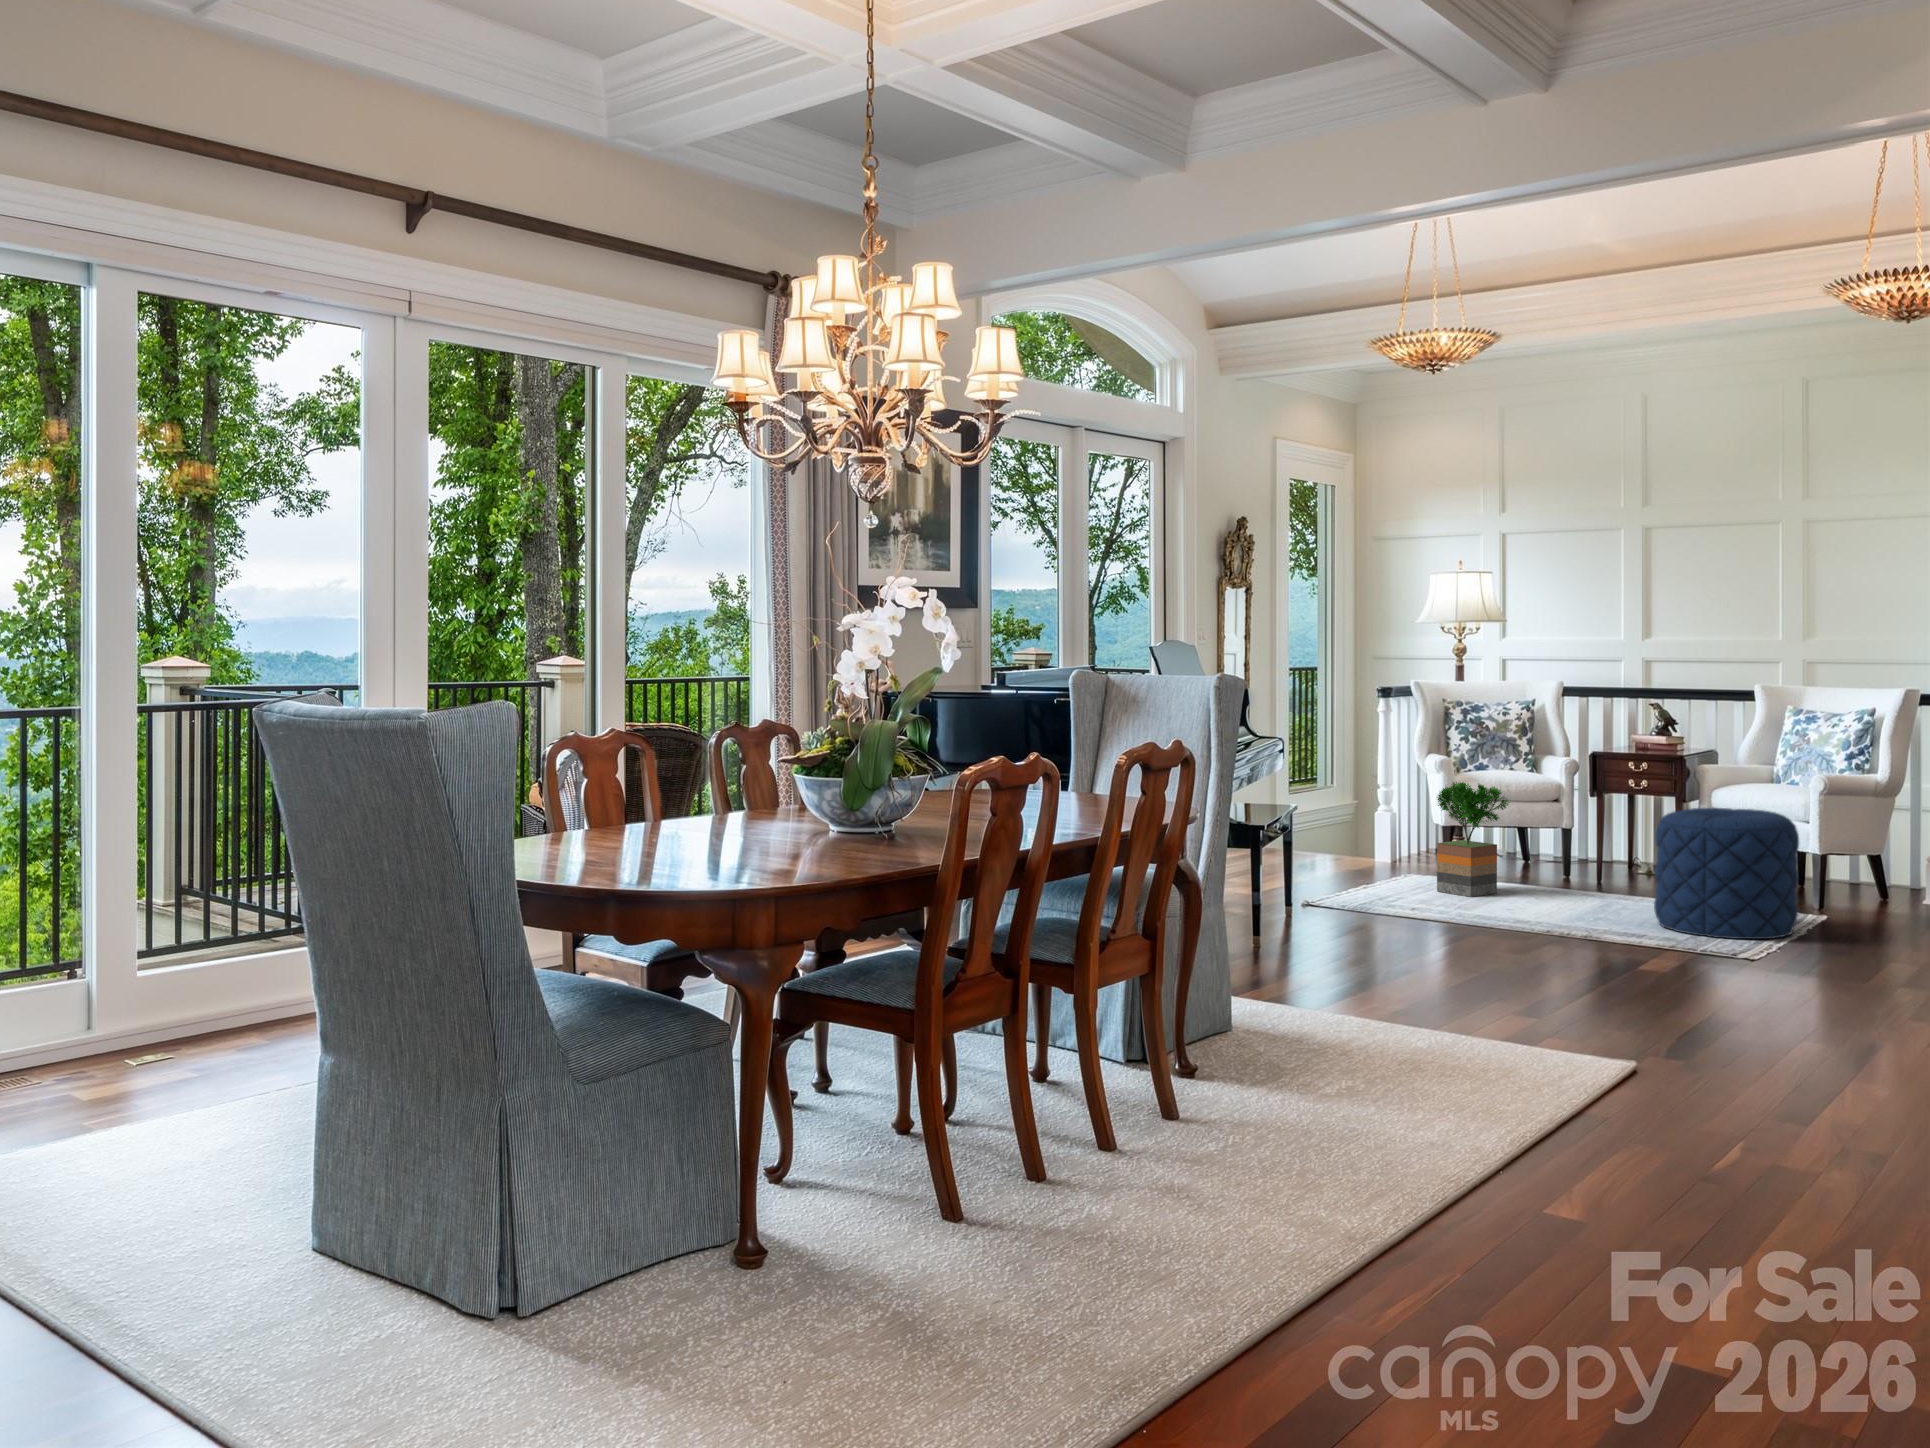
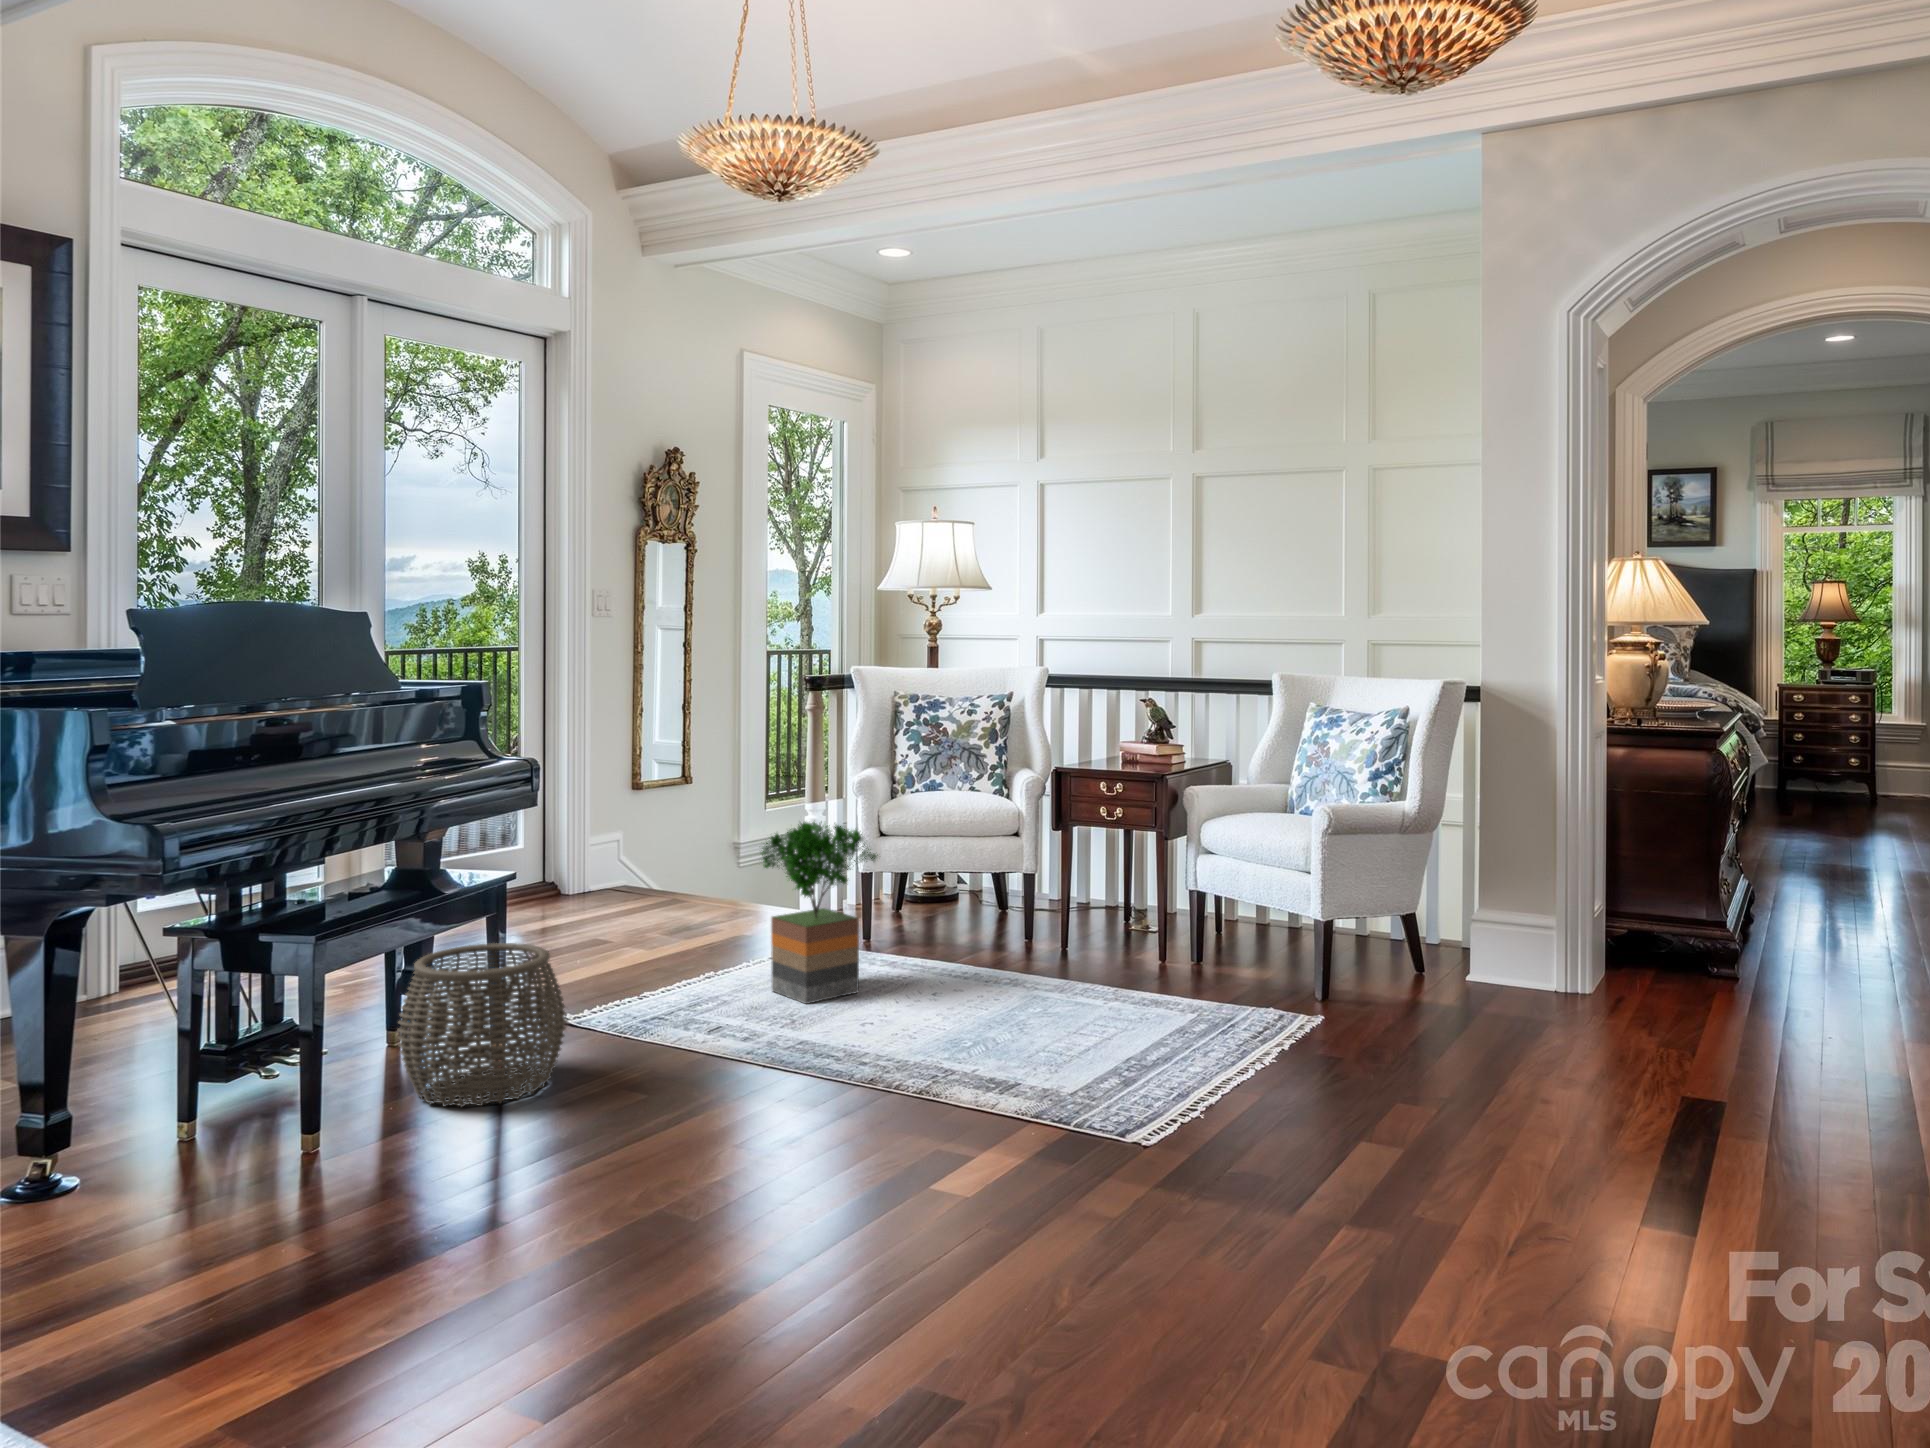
pouf: present [1654,808,1799,939] -> none [1014,874,1230,1115]
woven basket: none [1300,842,1391,926] -> present [398,943,566,1107]

